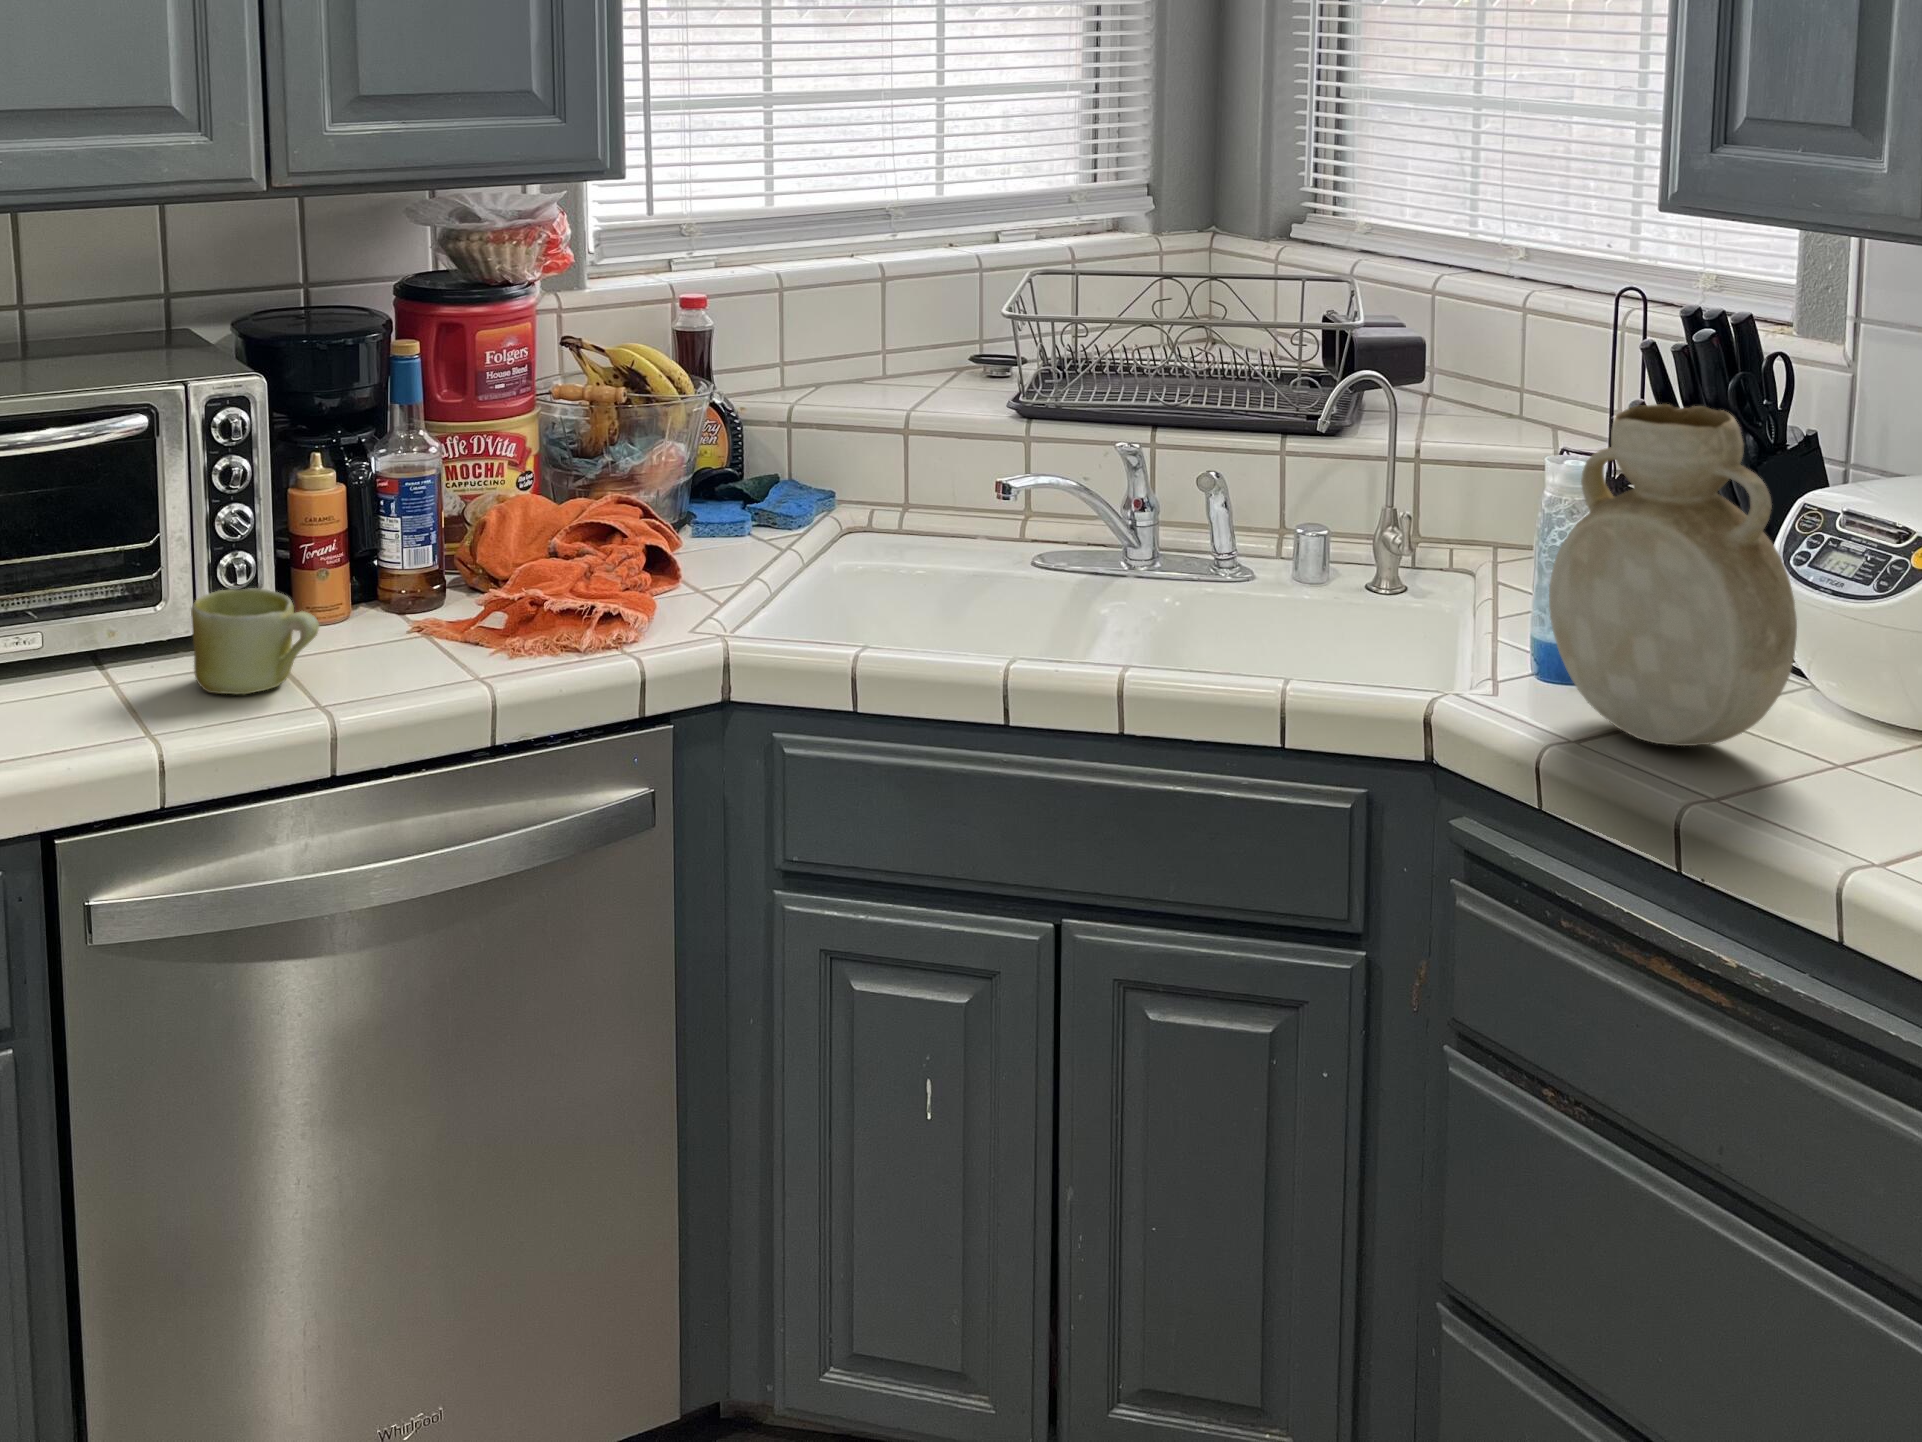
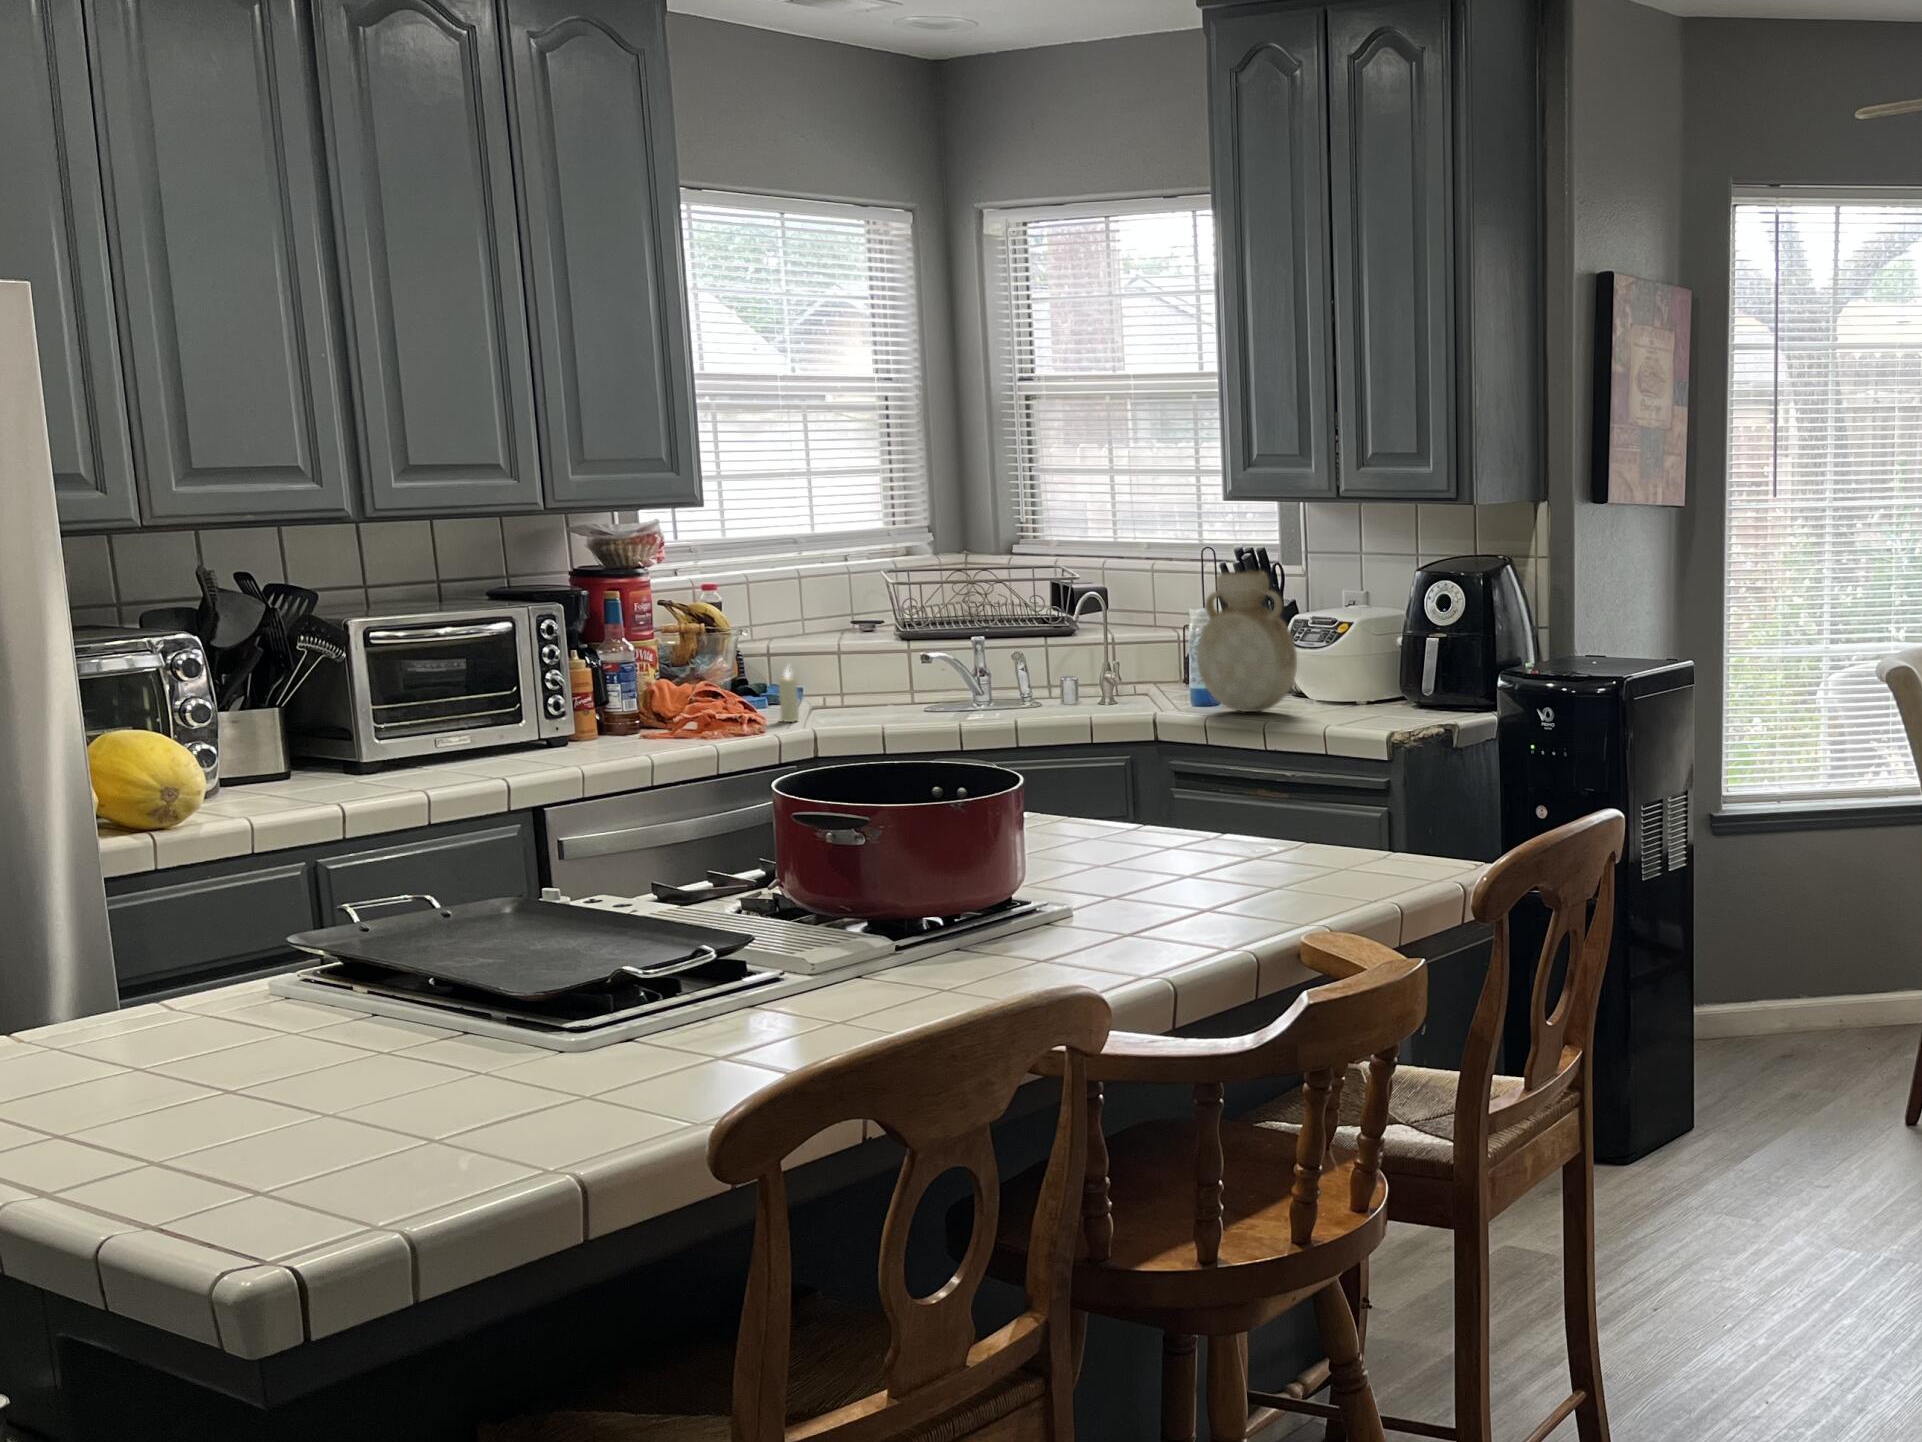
candle: none [696,499,735,614] -> present [778,668,799,722]
mug: present [191,588,319,694] -> none [556,708,626,755]

